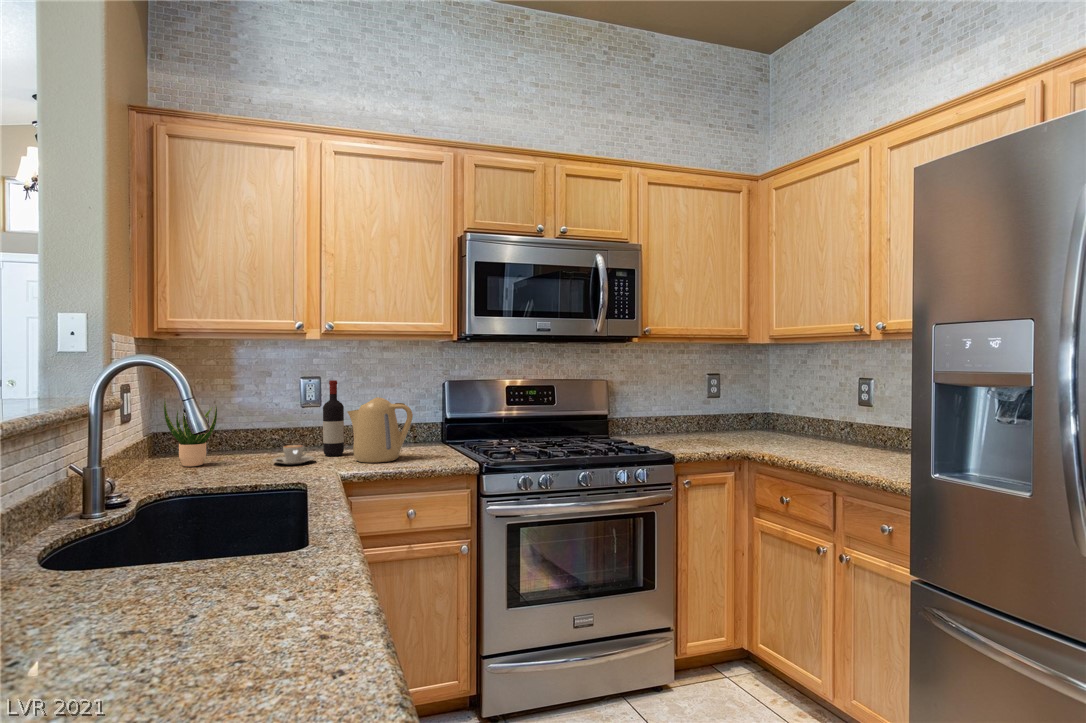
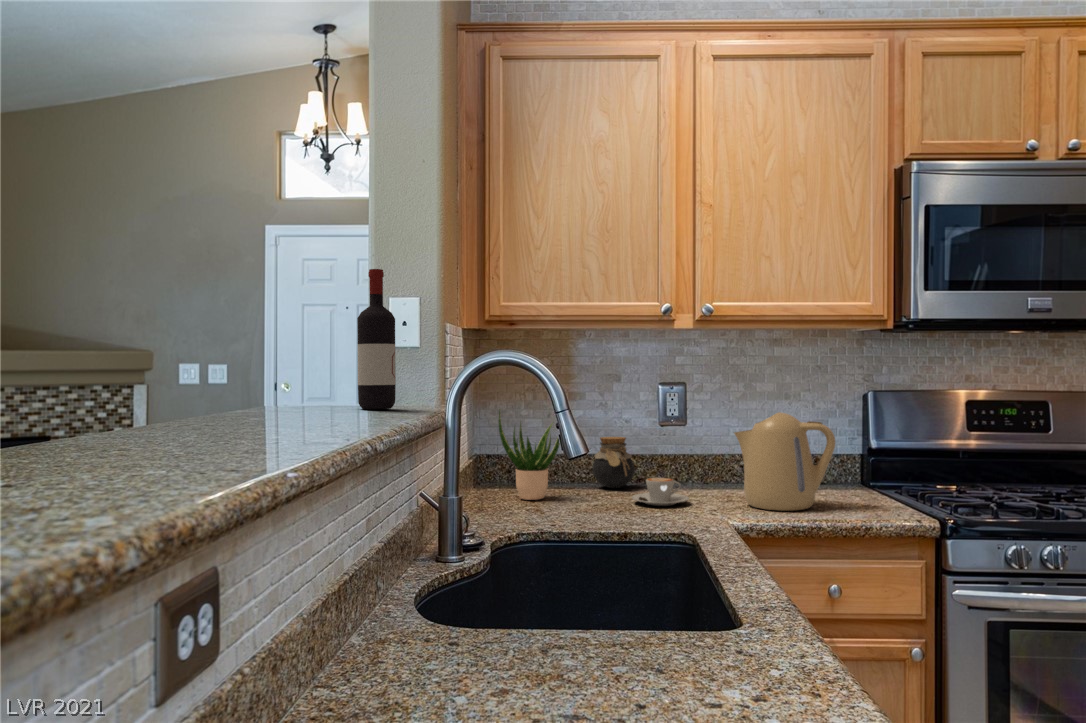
wine bottle: present [323,380,344,456] -> present [357,269,396,409]
jar: none [247,416,281,454] -> present [593,437,635,488]

